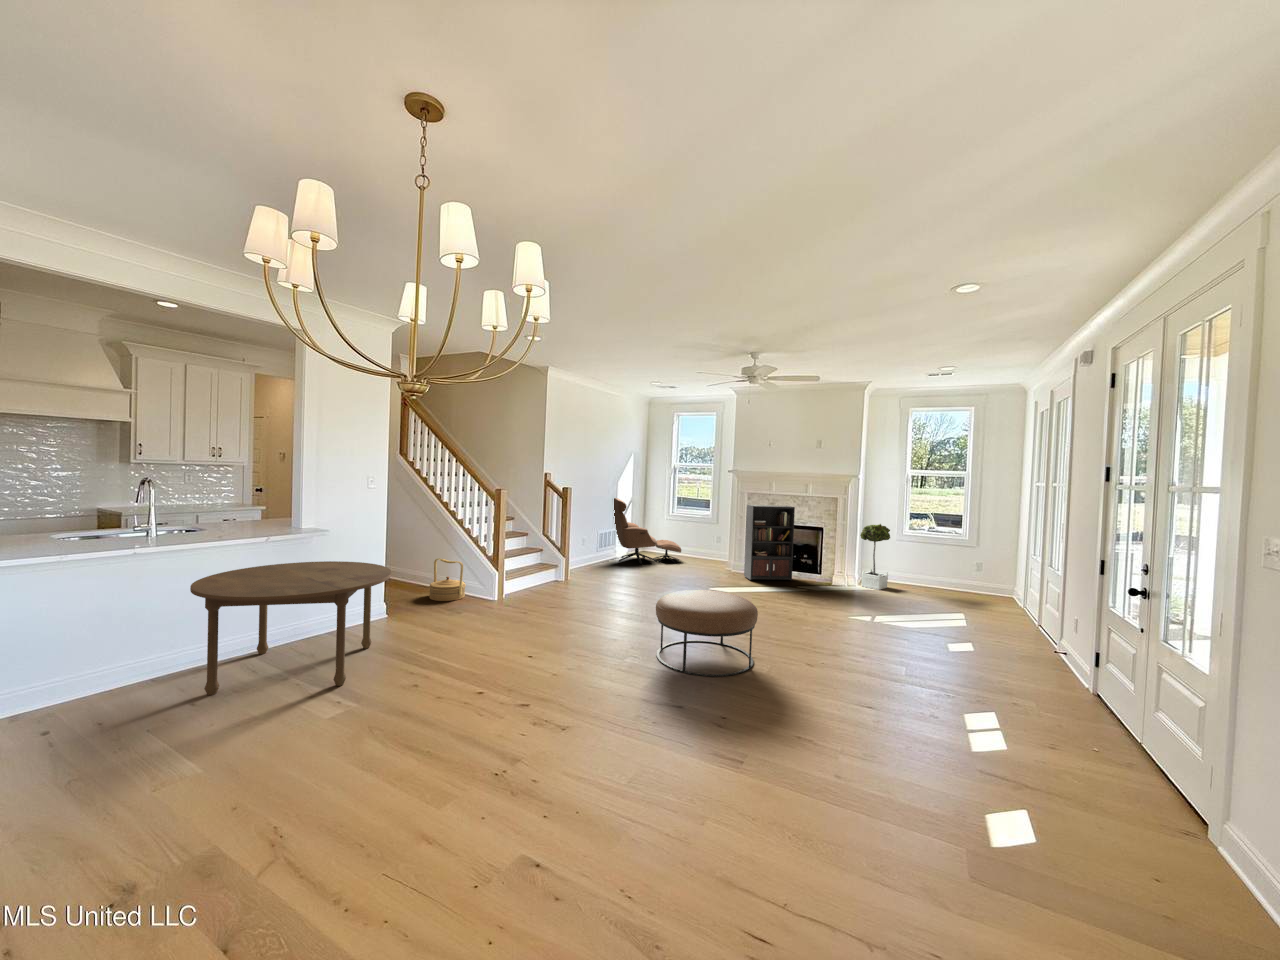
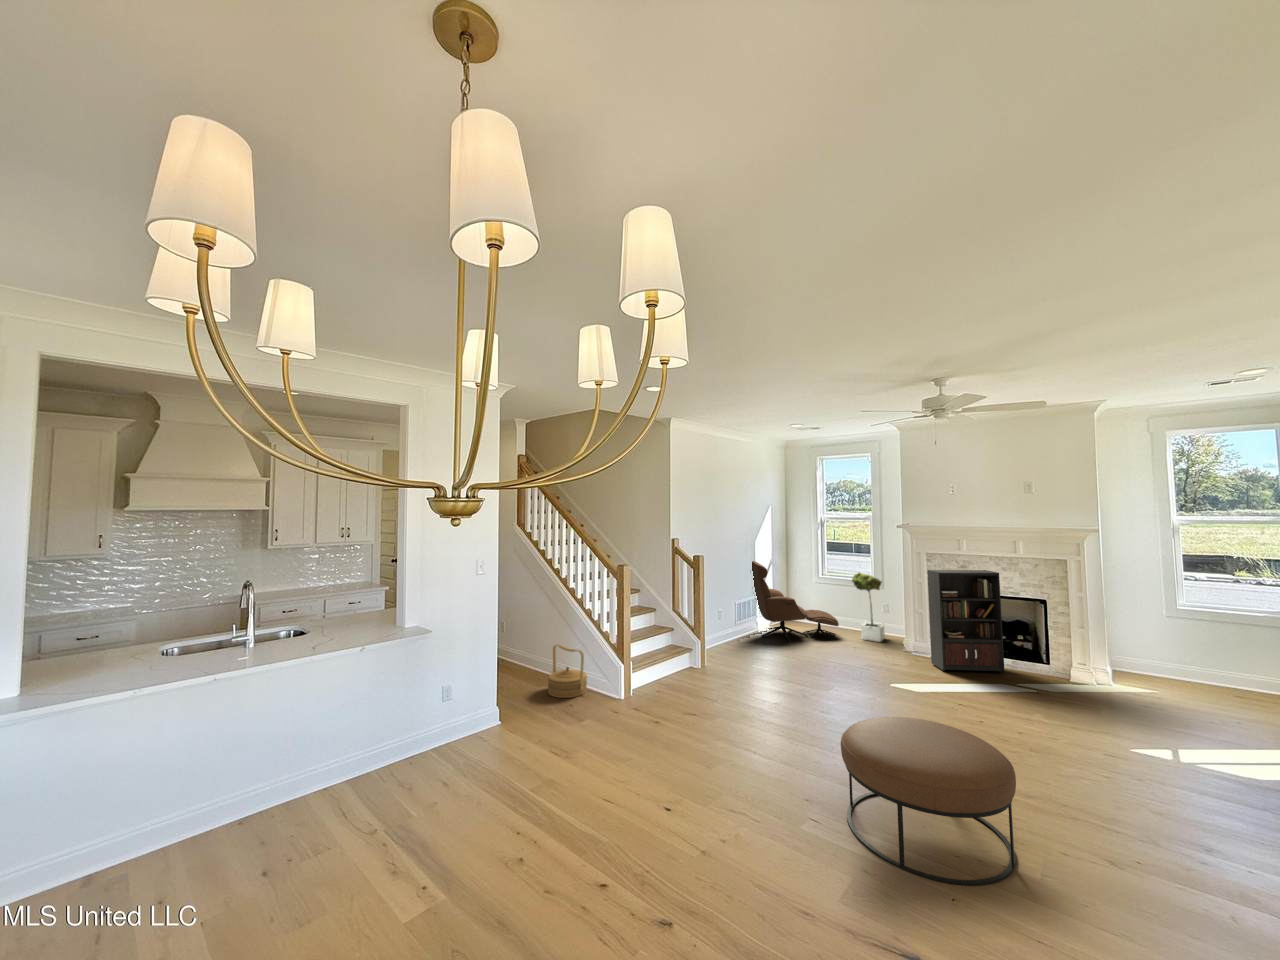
potted tree: present [860,524,890,590] -> present [852,572,885,642]
dining table: present [190,561,391,695] -> none [265,665,493,858]

